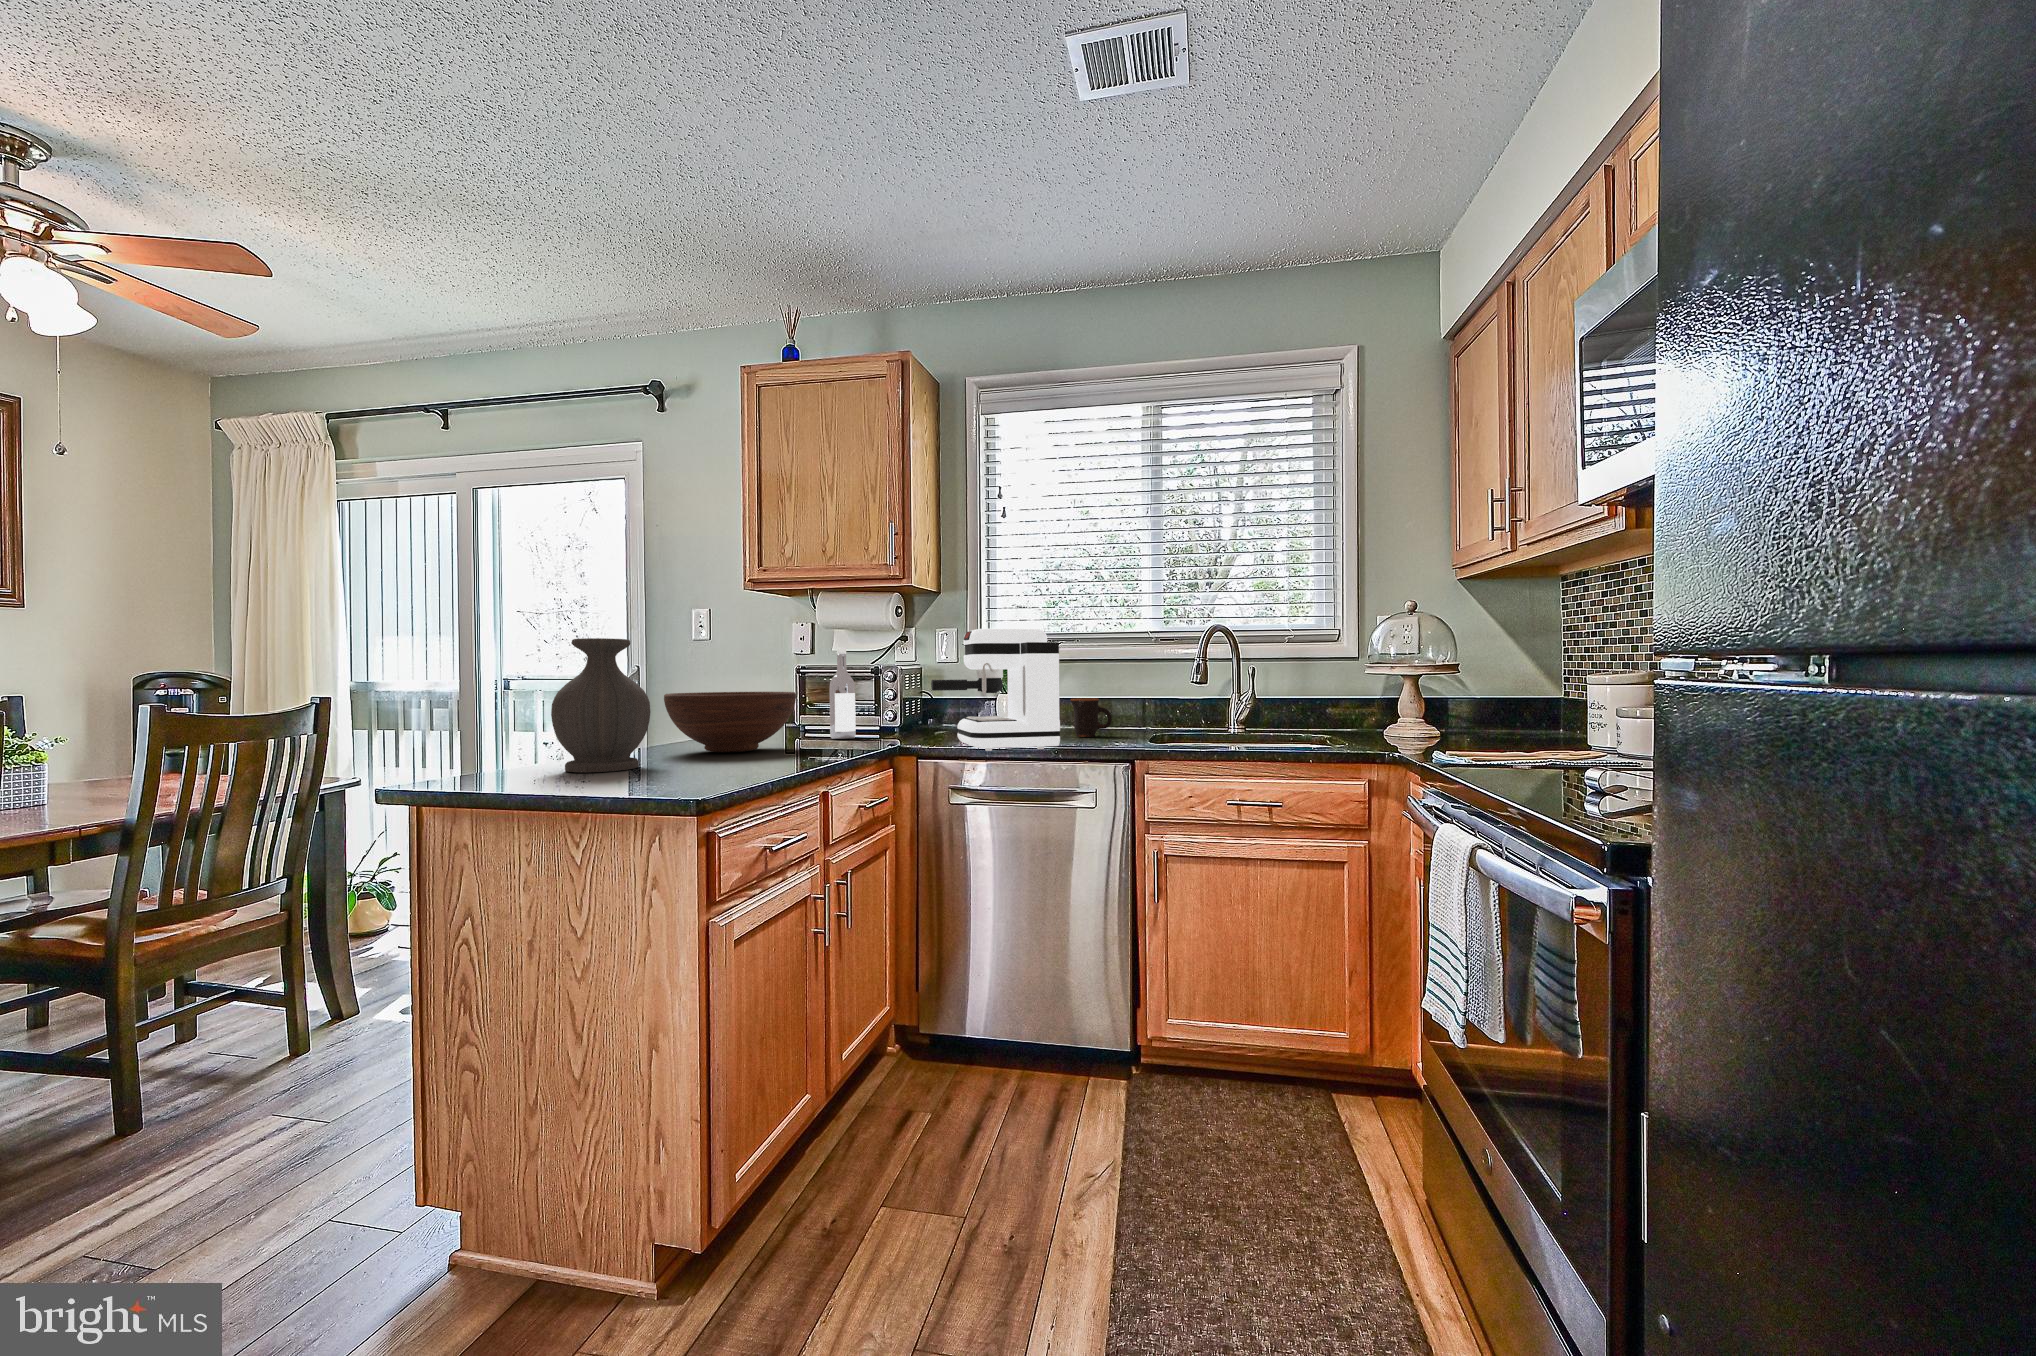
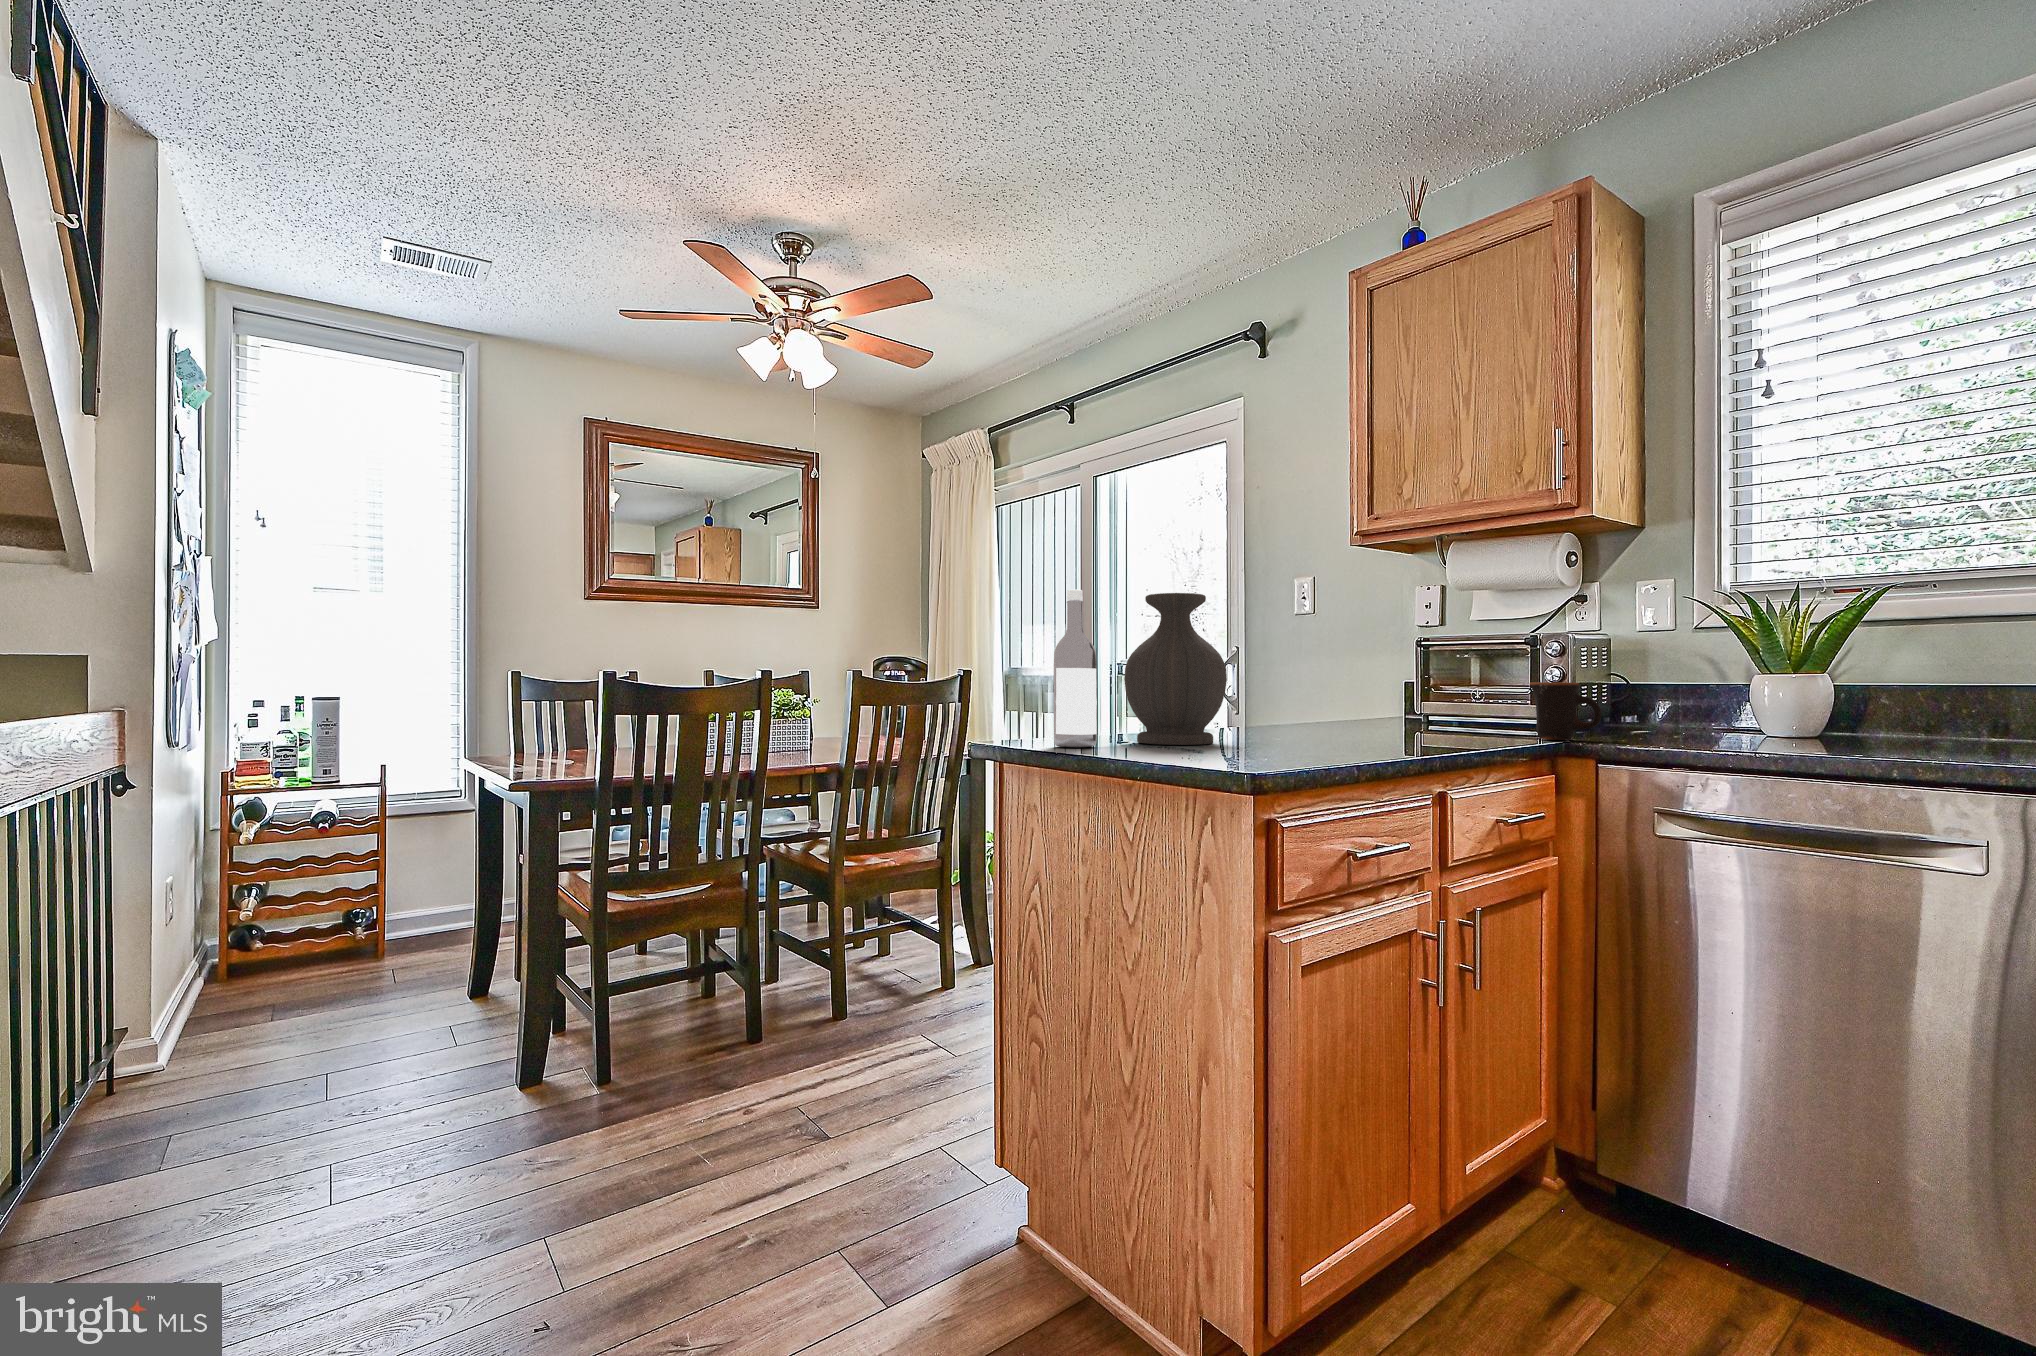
coffee maker: present [931,629,1060,751] -> none [1617,558,1872,756]
wine bottle: present [830,648,856,739] -> present [1054,590,1097,747]
fruit bowl: present [664,692,796,752] -> none [1250,663,1412,737]
mug: present [1071,698,1112,737] -> present [1530,682,1602,740]

